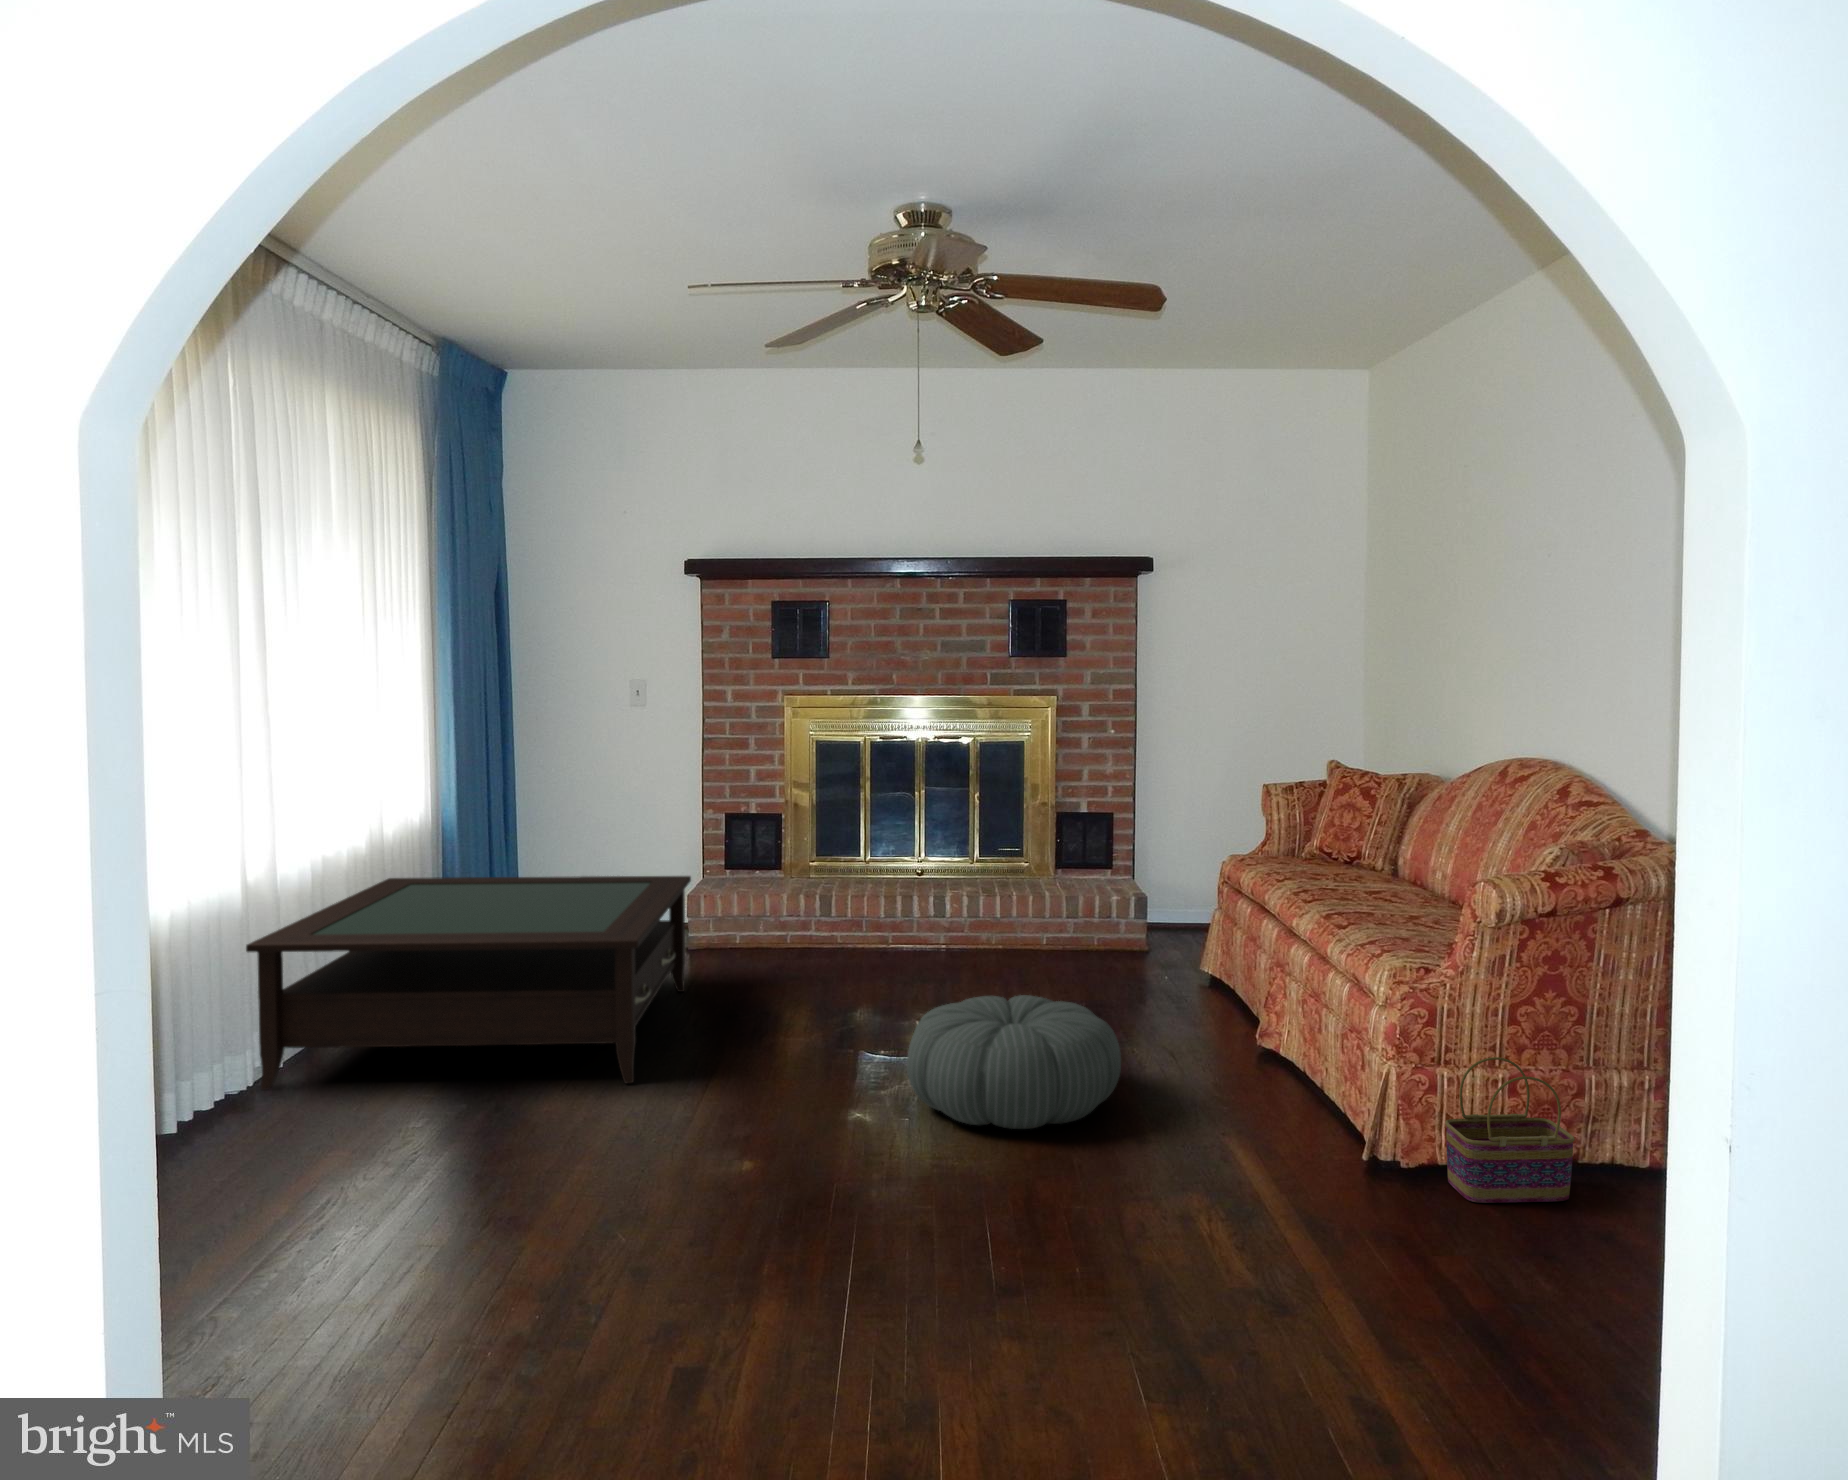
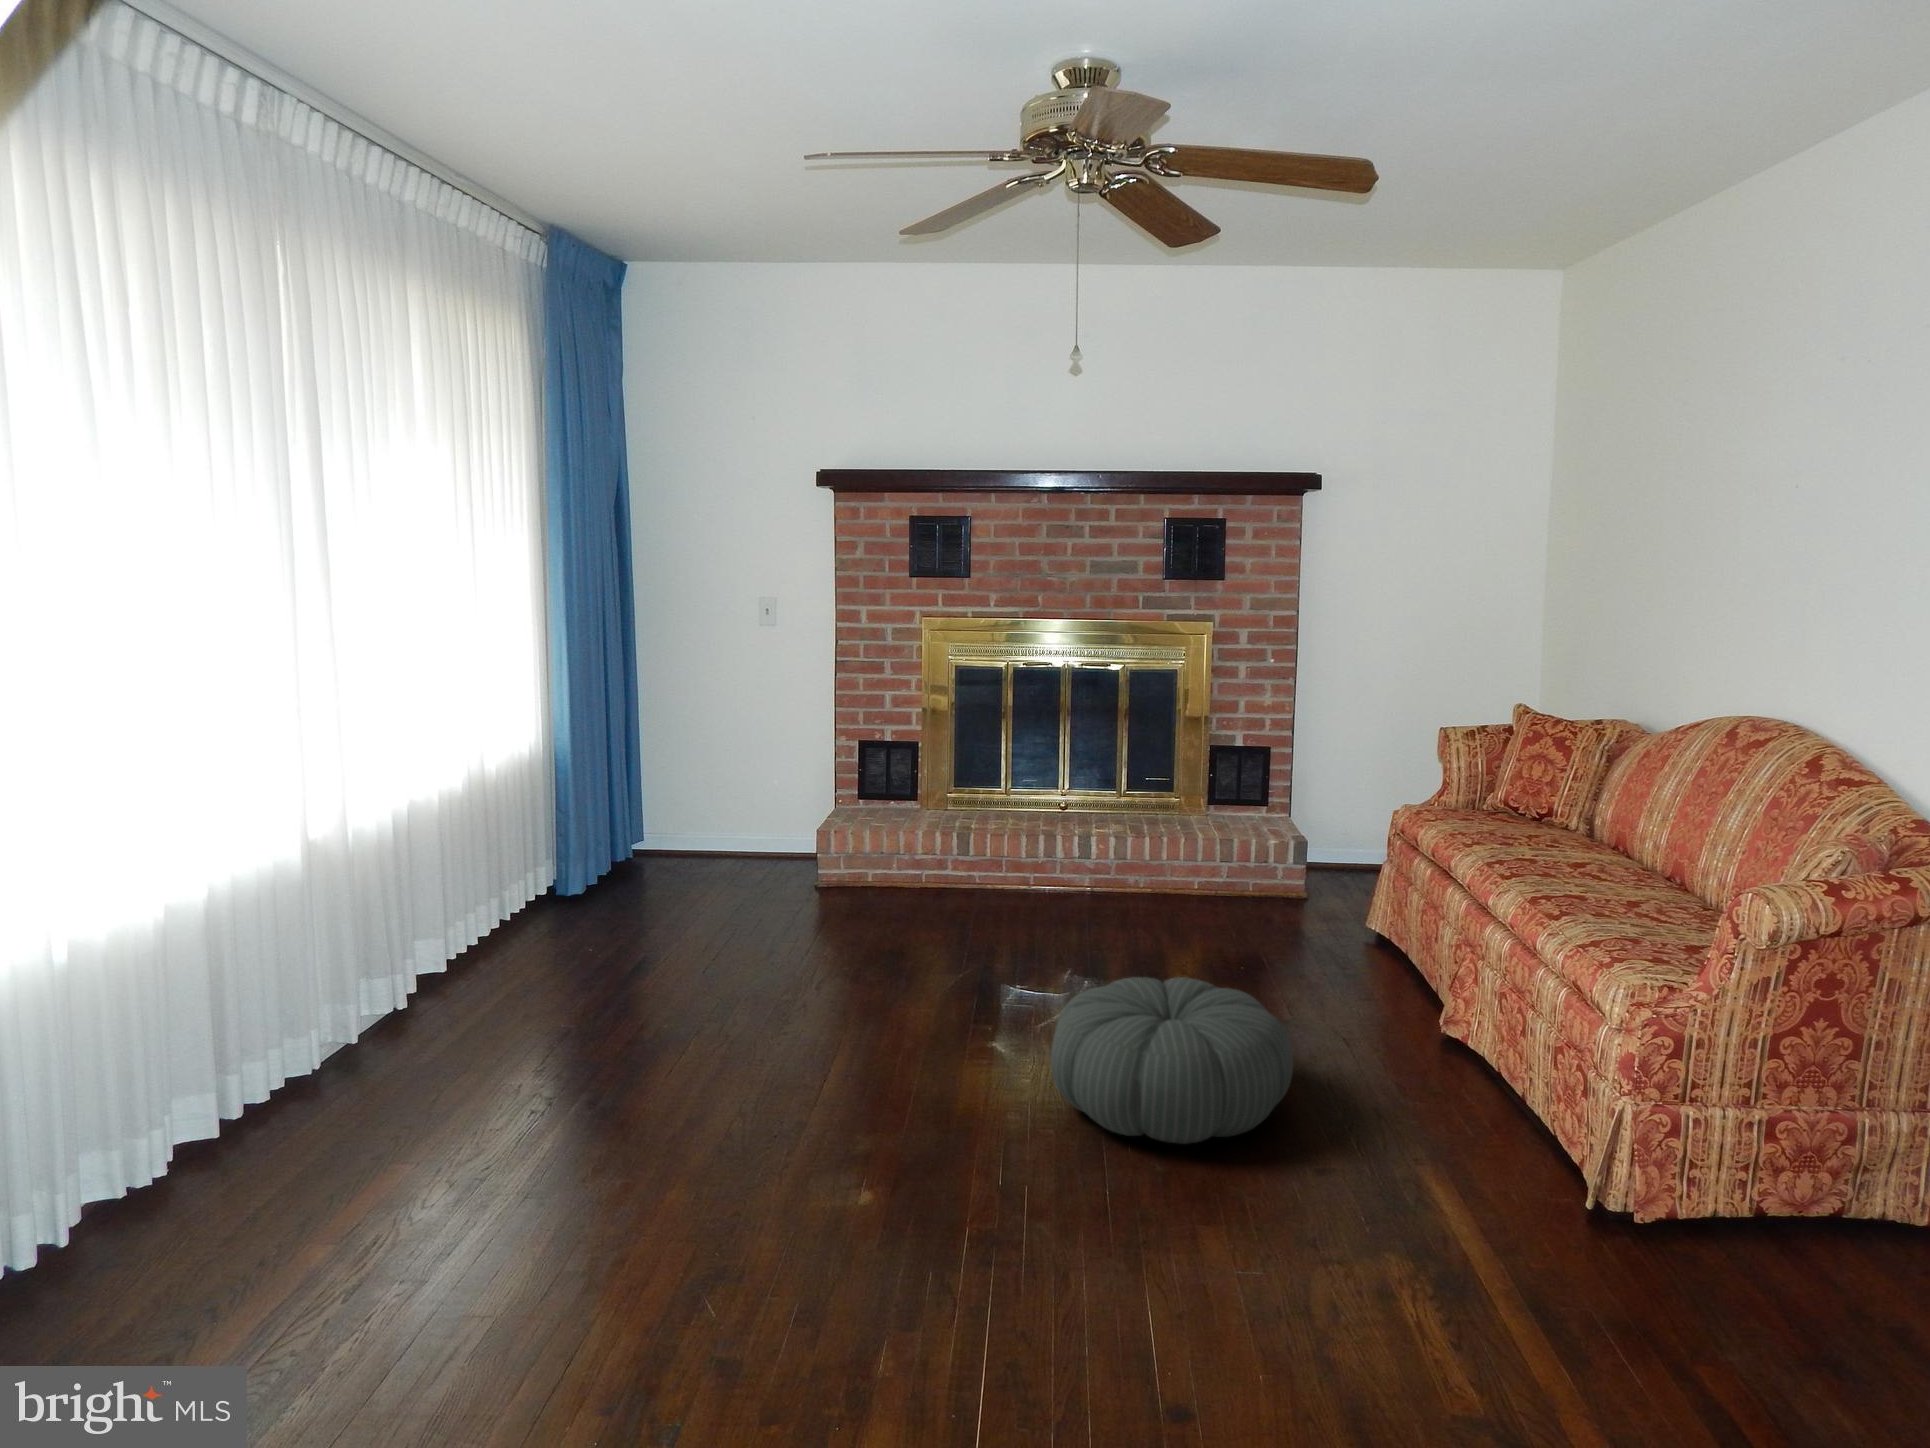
coffee table: present [246,876,691,1090] -> none [333,812,820,1061]
basket: present [1445,1057,1575,1203] -> none [1690,1099,1855,1278]

